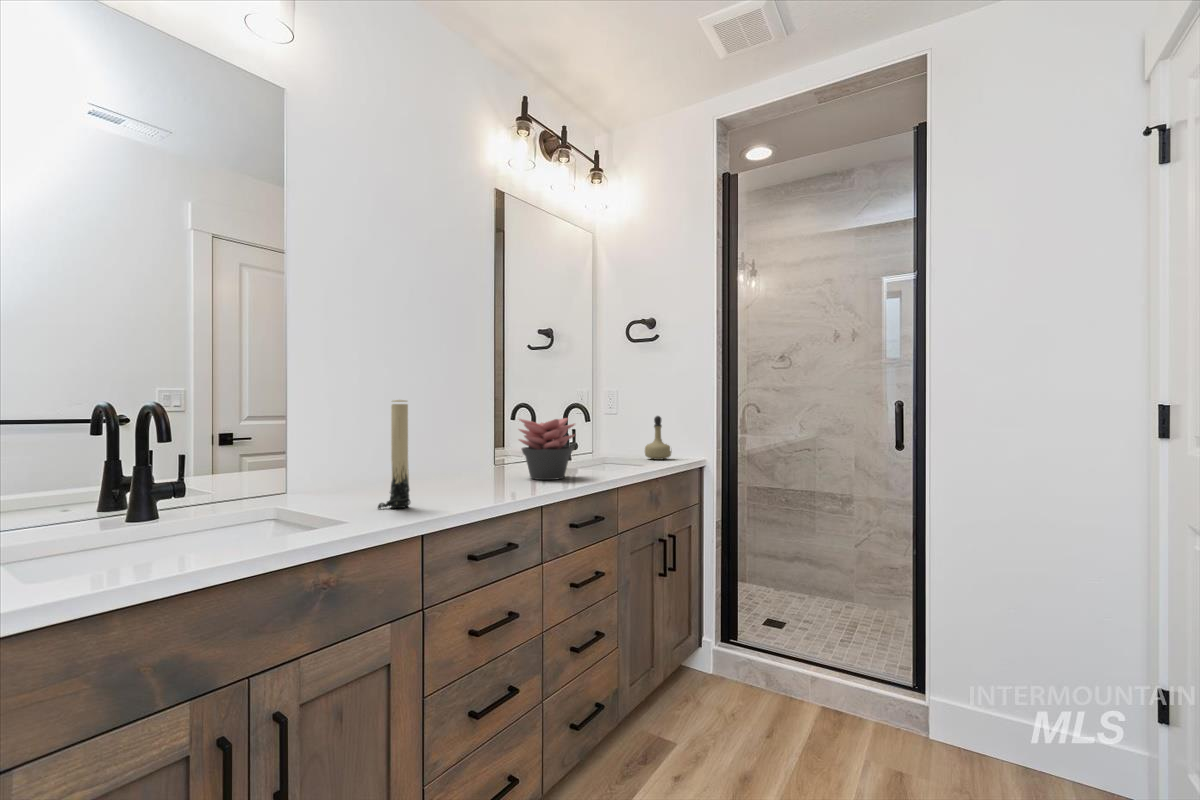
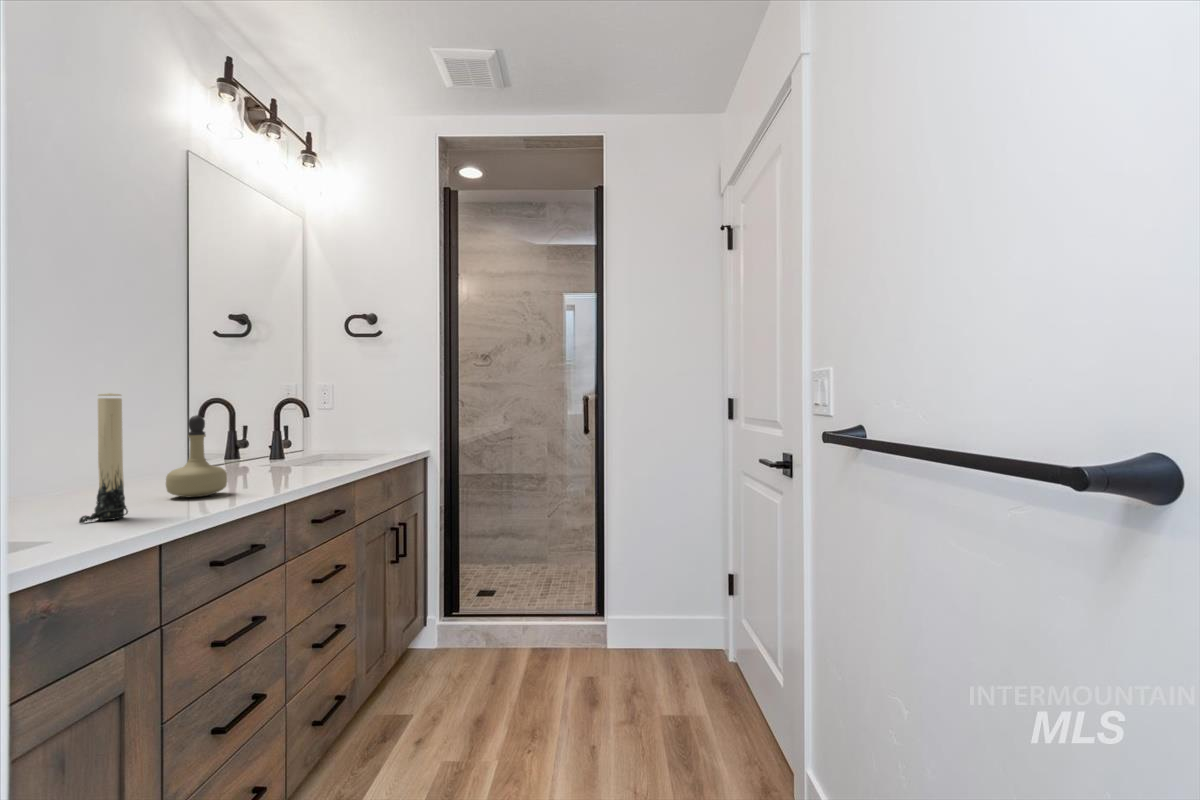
perfume bottle: present [645,416,672,460] -> present [166,415,227,497]
succulent plant: present [519,418,575,480] -> none [235,413,308,479]

